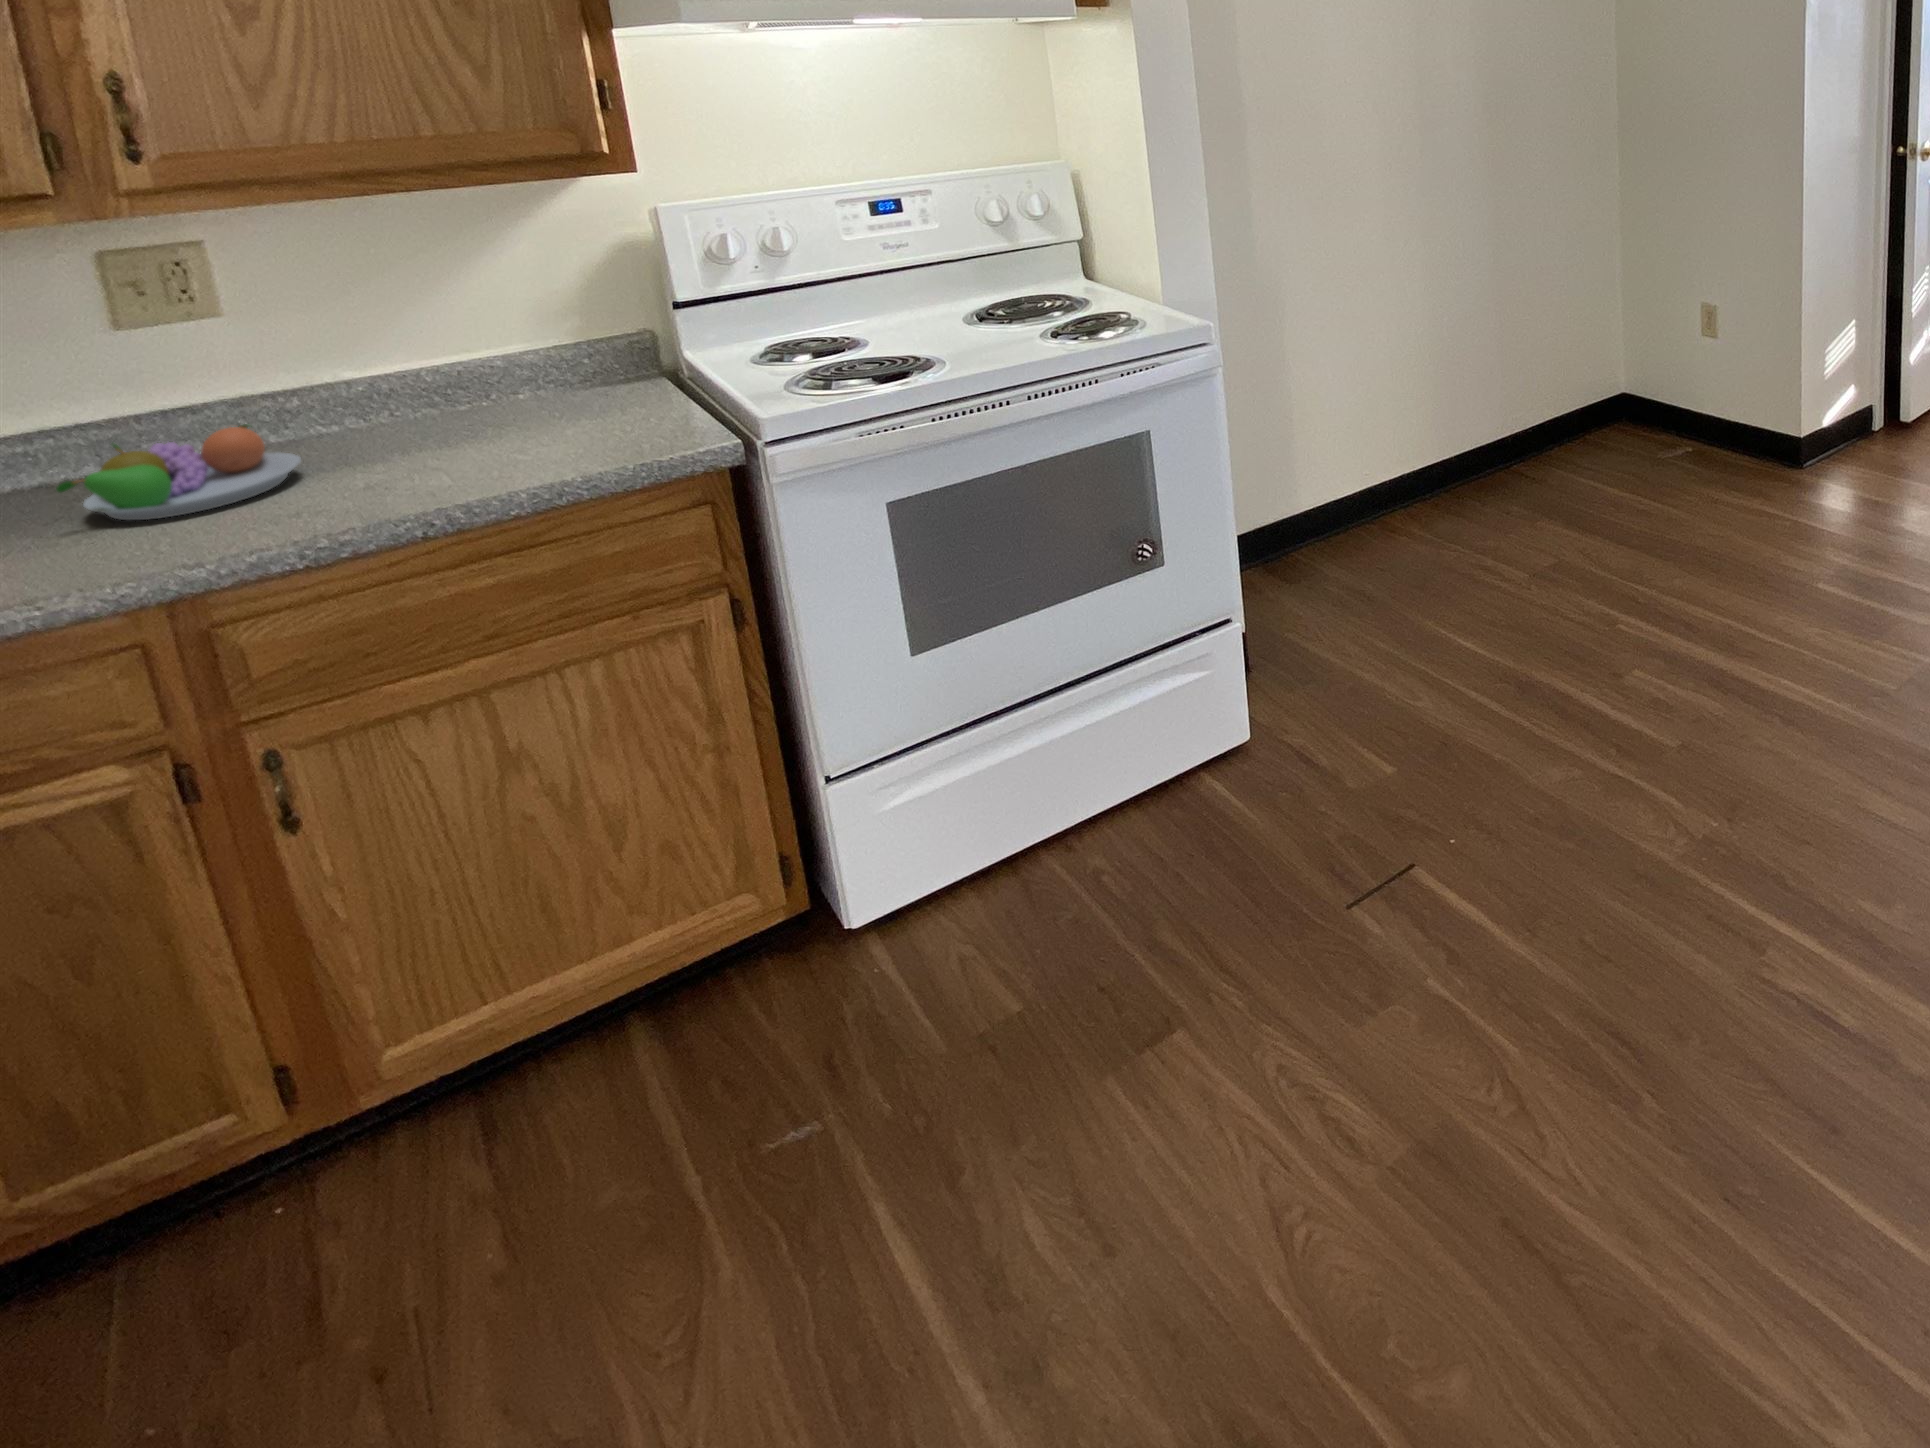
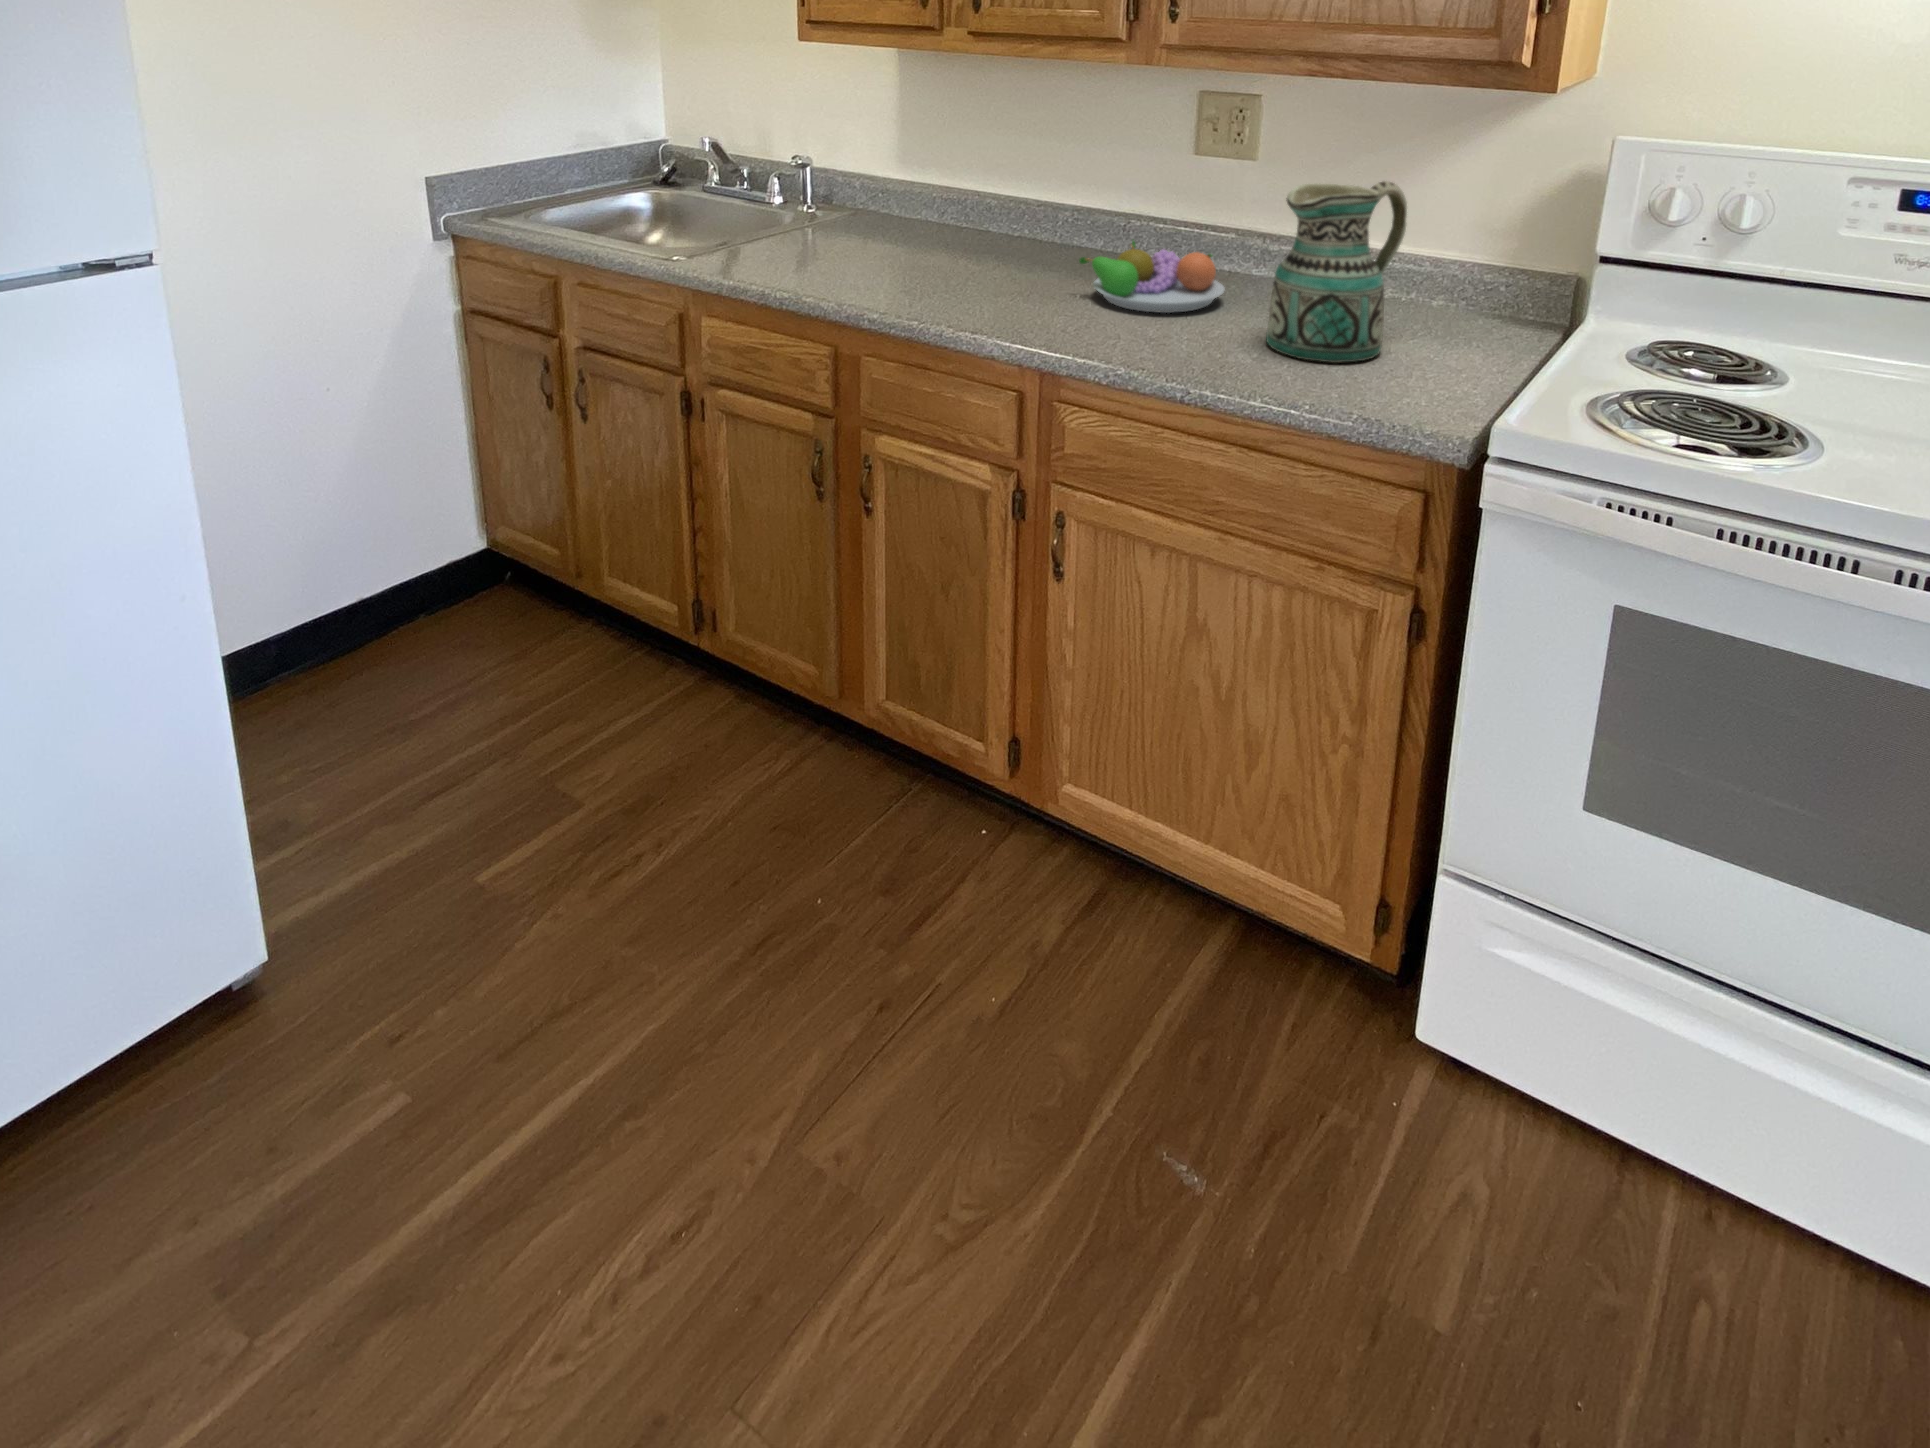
ceramic pitcher: none [407,283,558,472] -> present [1266,181,1407,363]

